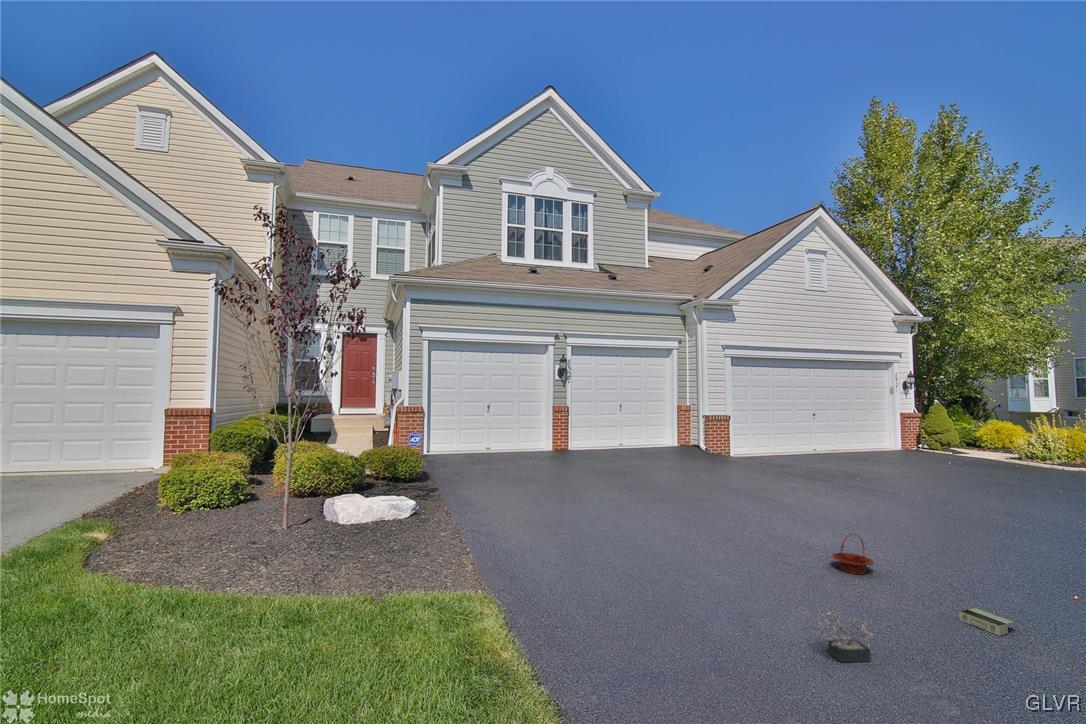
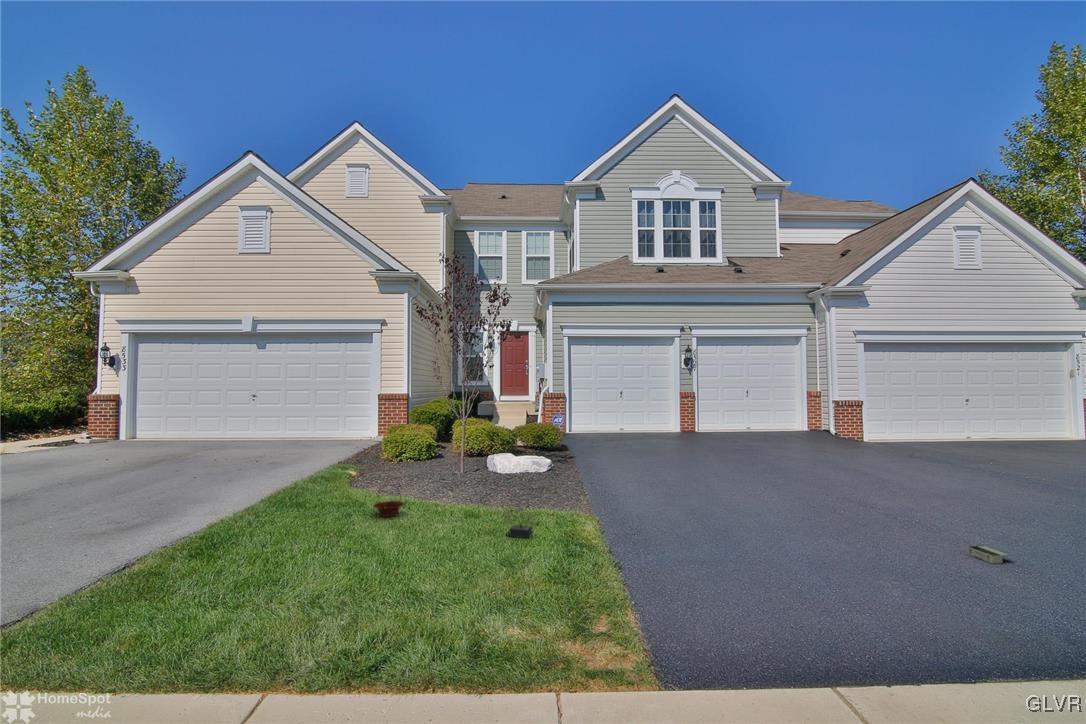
basket: present [832,534,873,574] -> present [373,489,404,517]
decorative plant: present [818,610,873,662] -> present [503,505,535,538]

